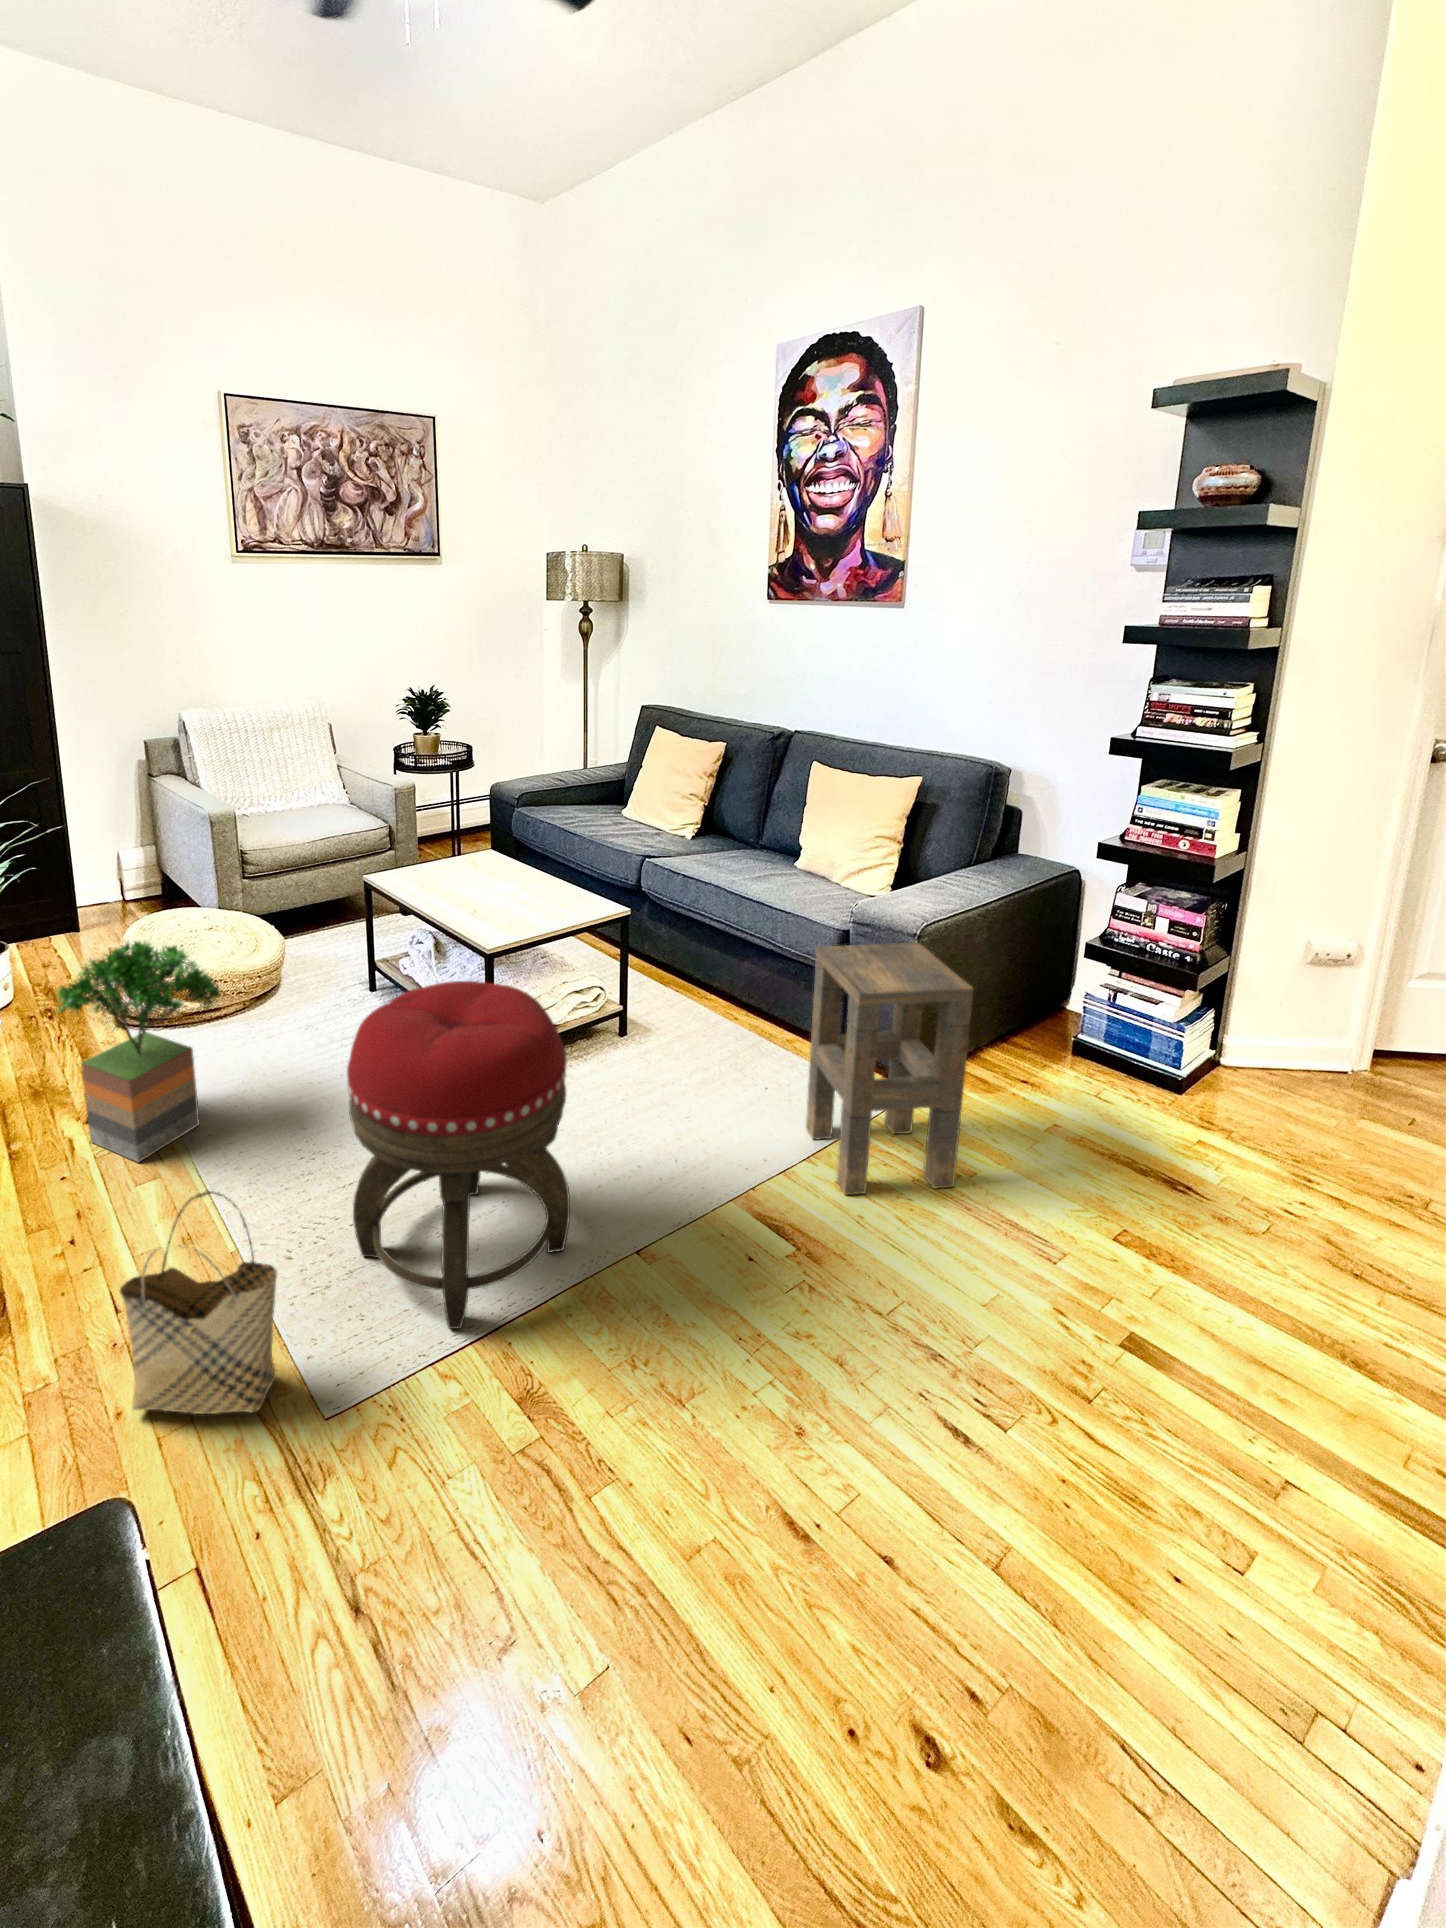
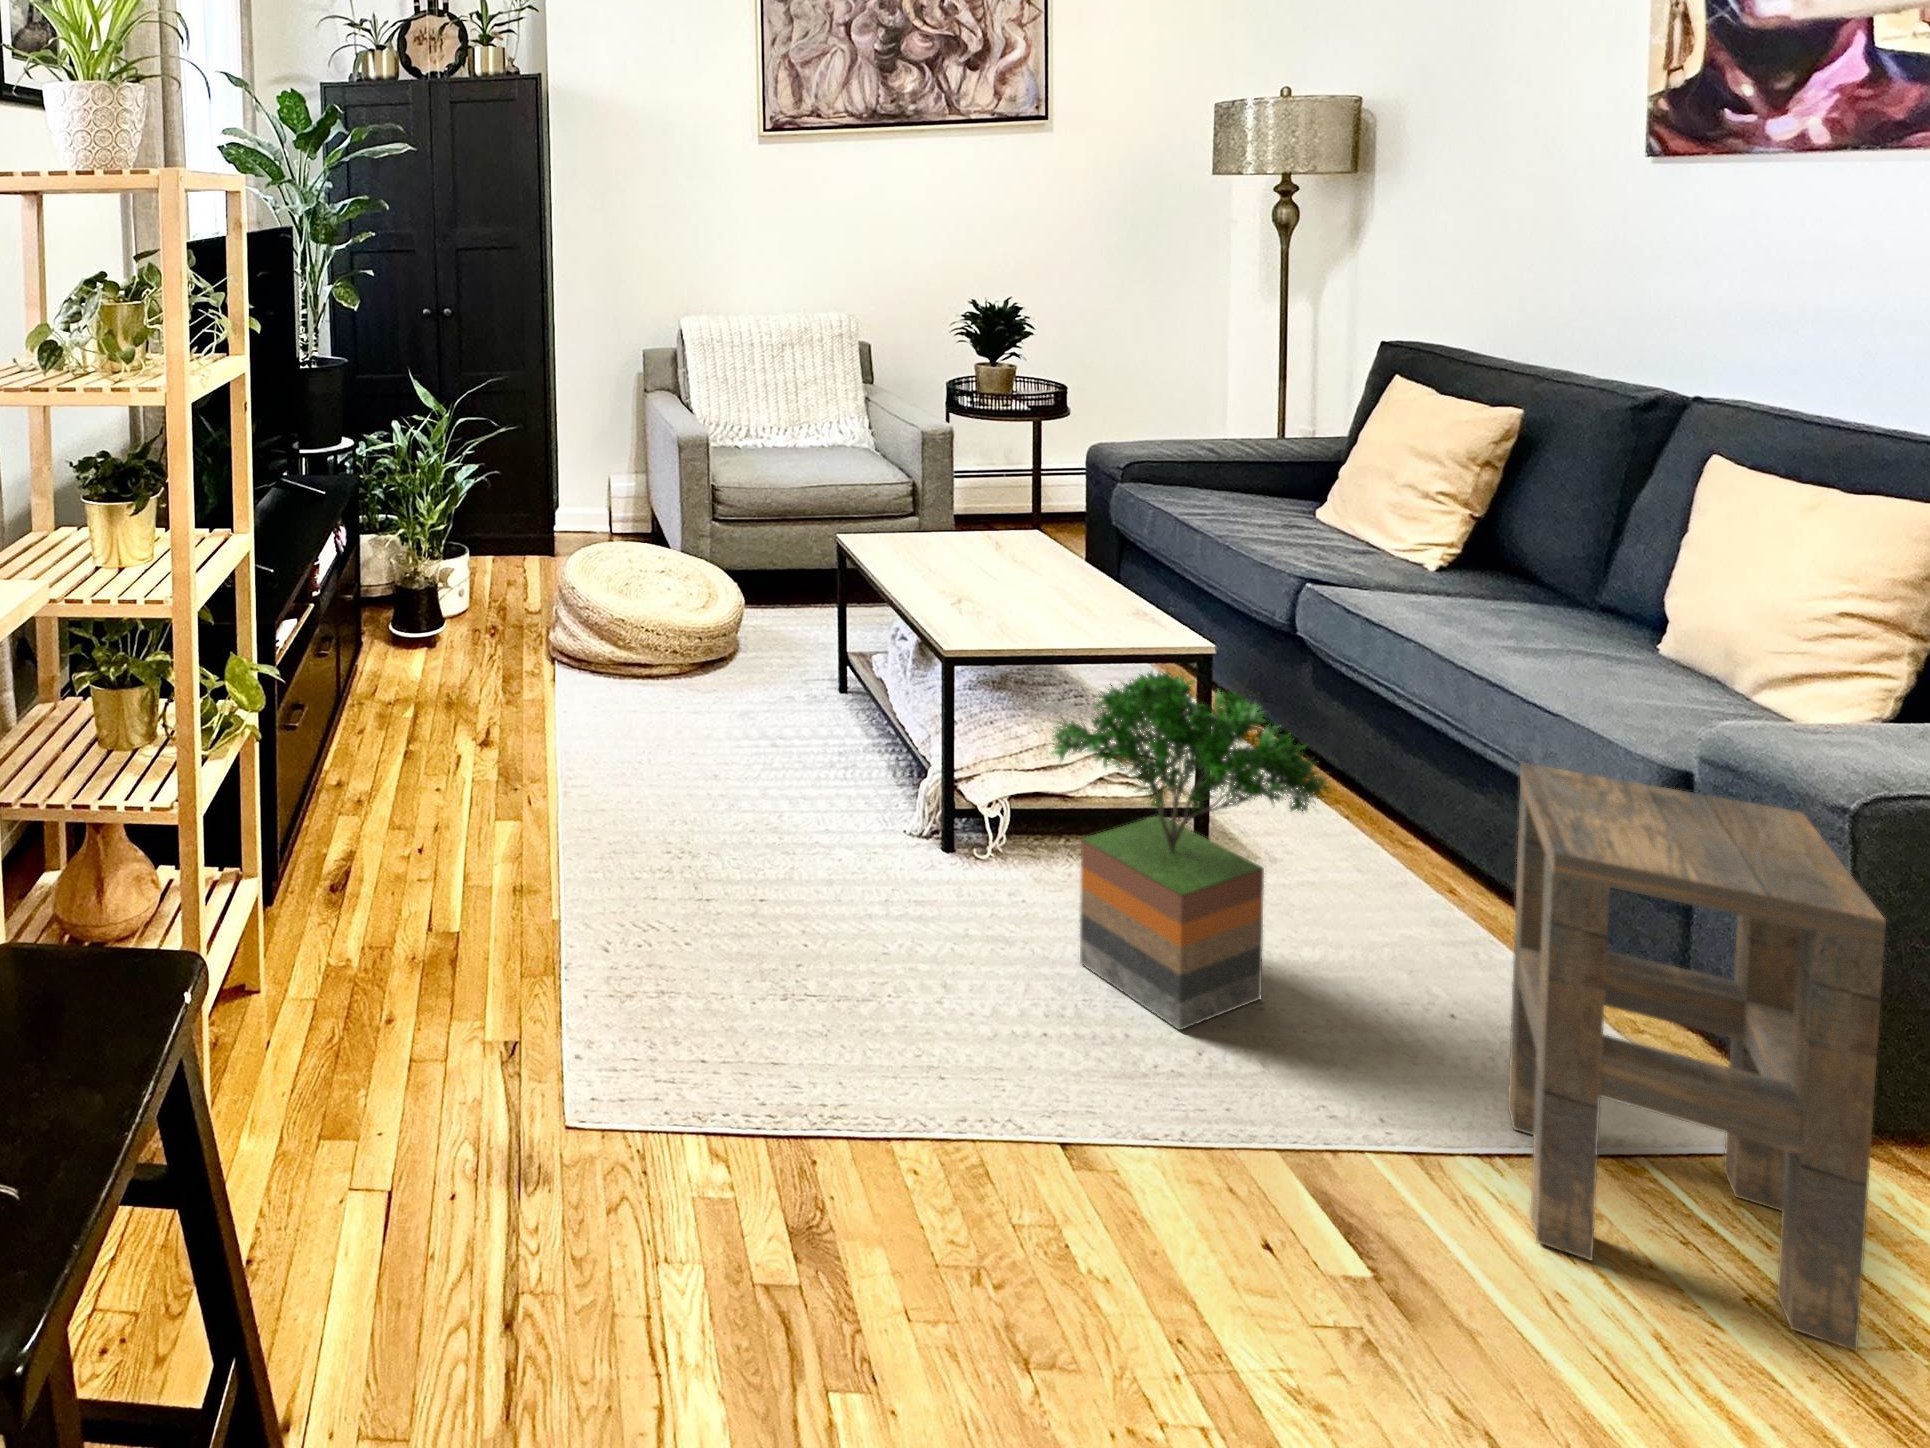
potted tree: present [56,941,221,1162] -> present [1052,671,1335,1030]
footstool: present [347,981,570,1329] -> none [661,659,958,1113]
woven basket: present [120,1191,277,1414] -> none [398,813,543,1080]

